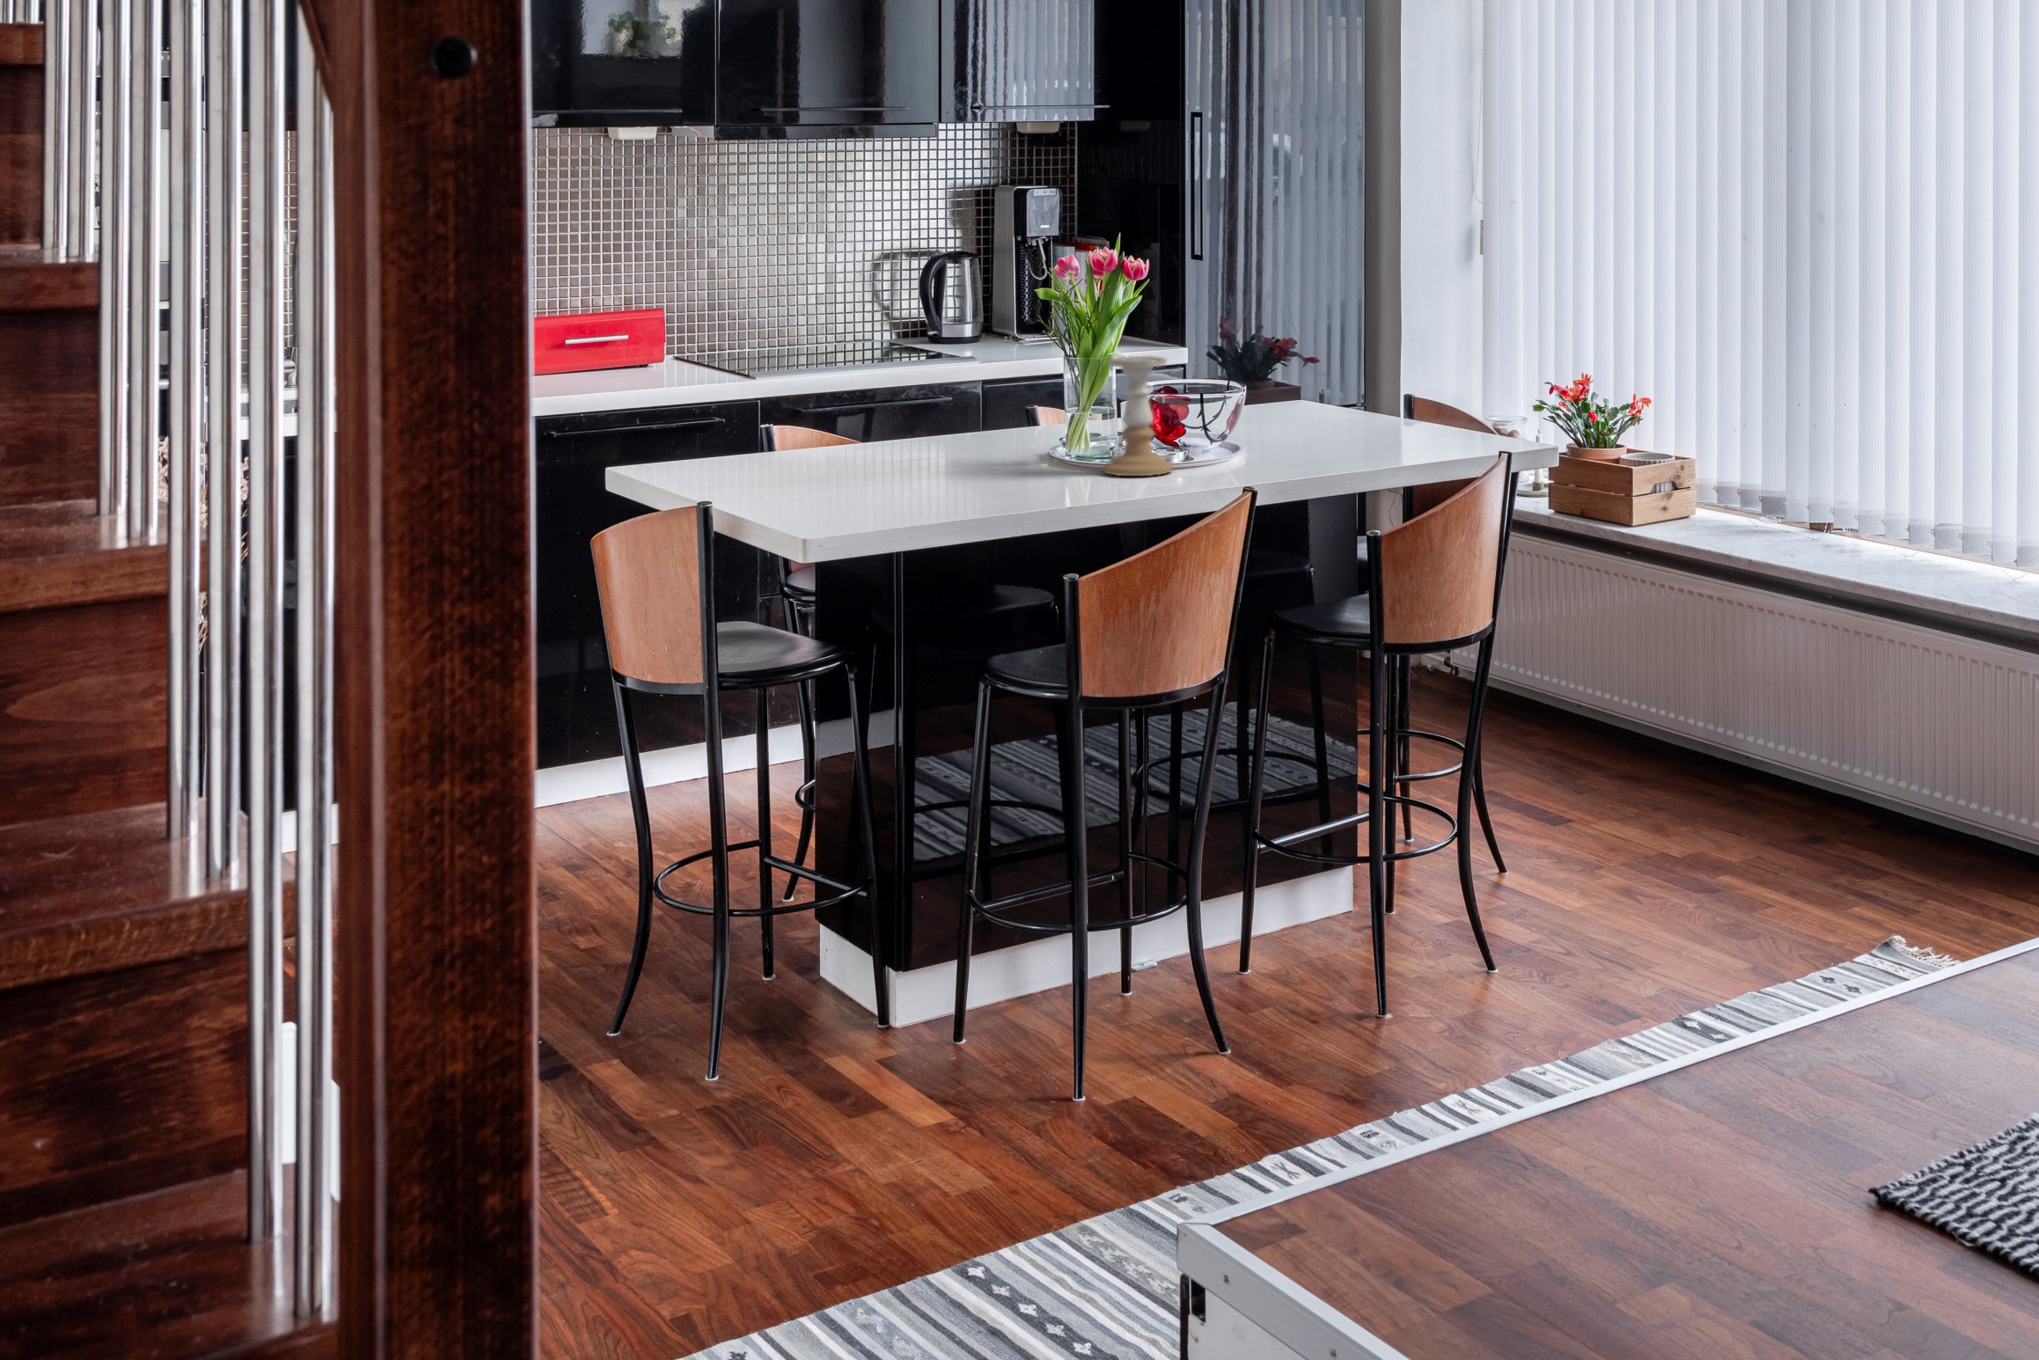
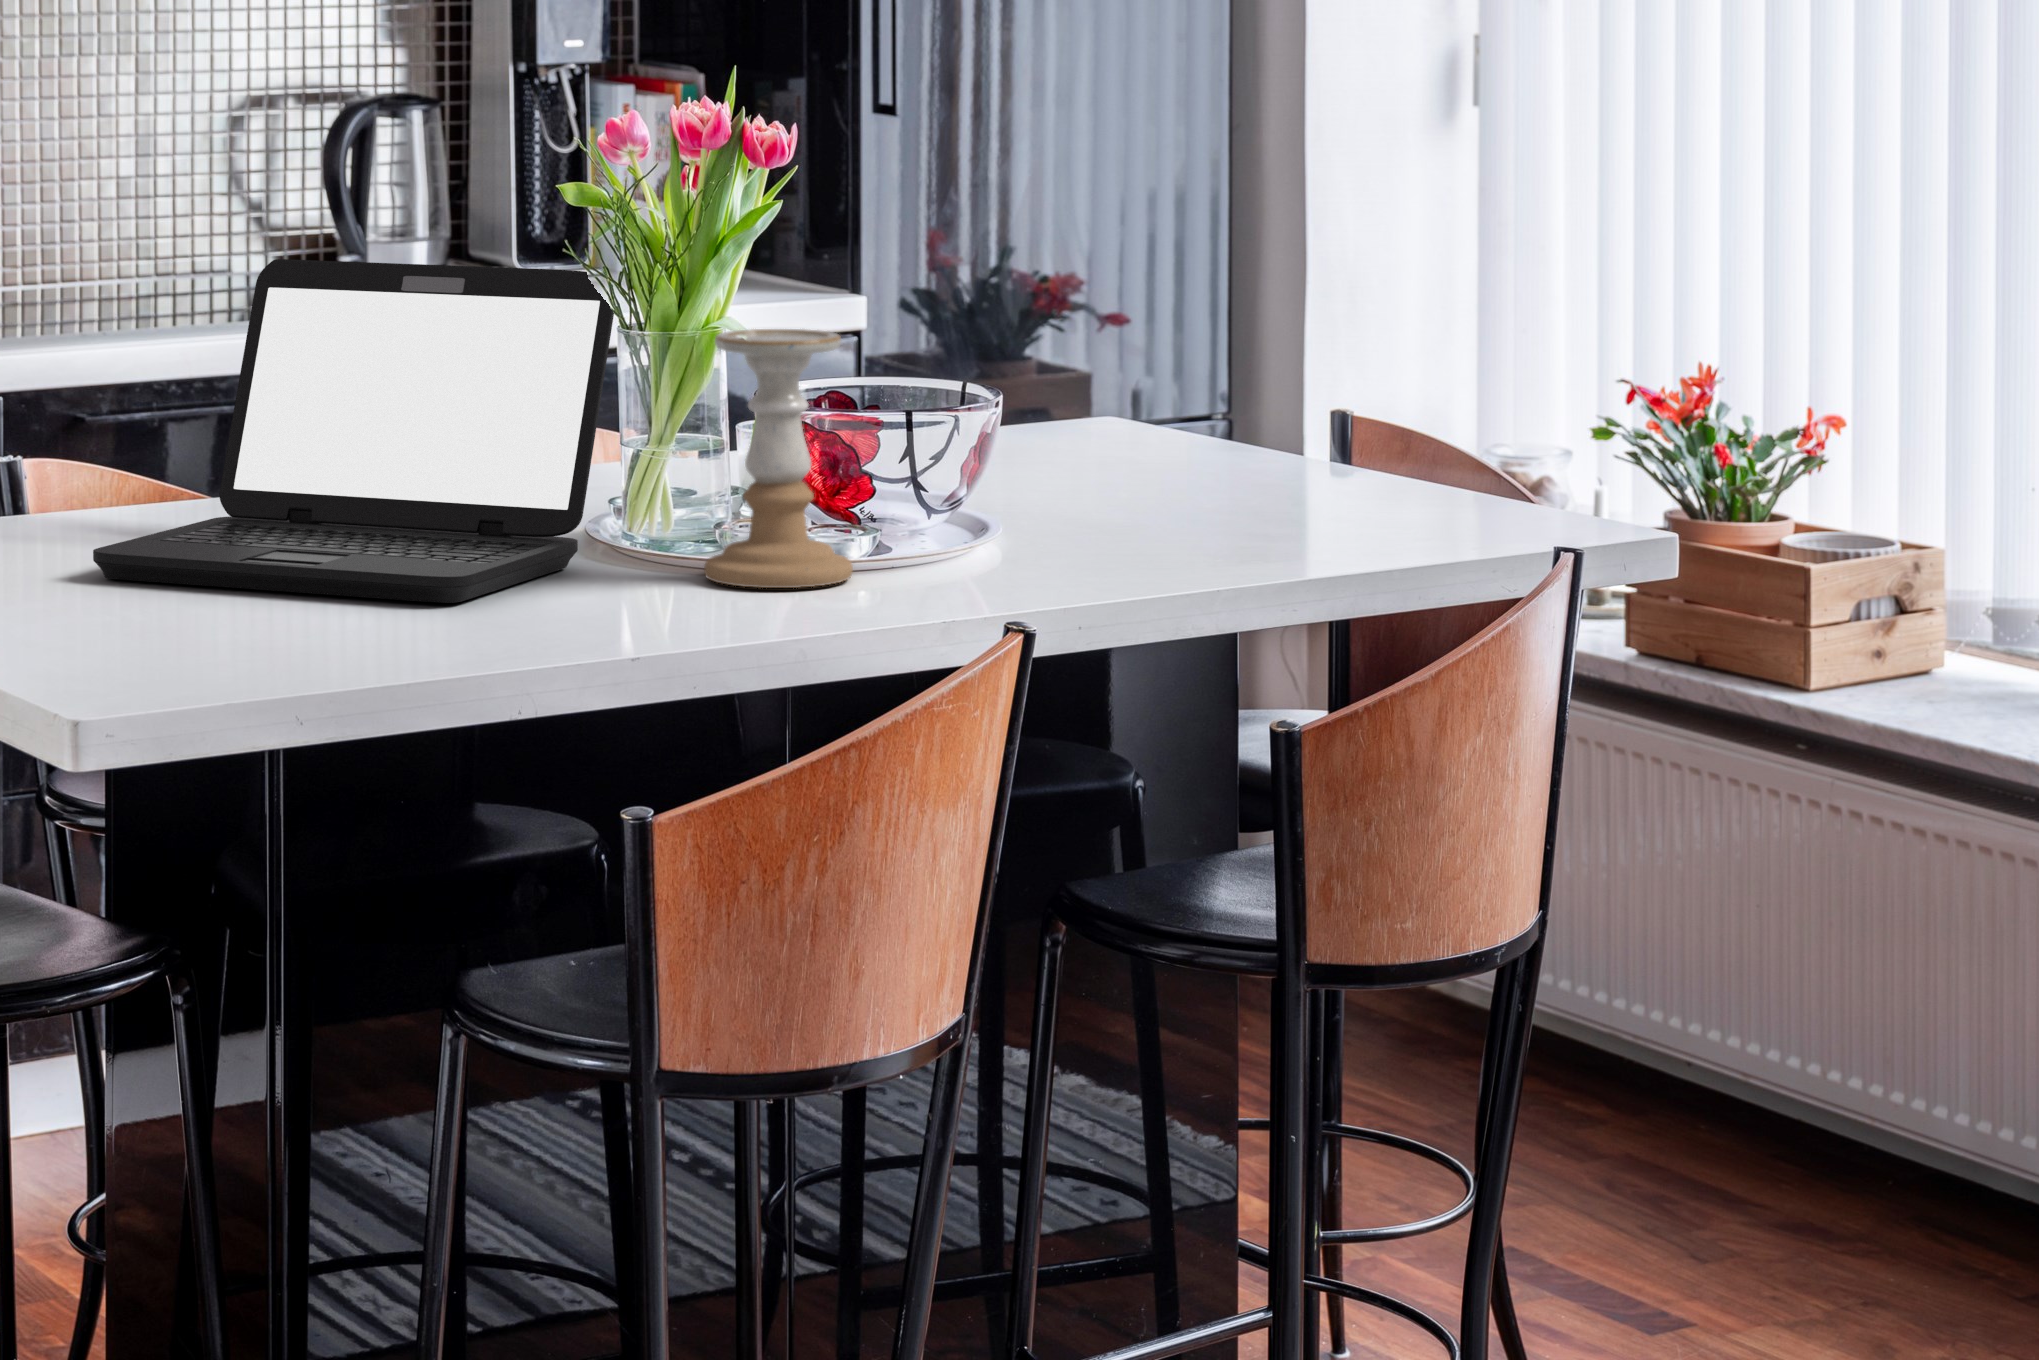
laptop: none [811,327,1062,485] -> present [93,259,614,603]

